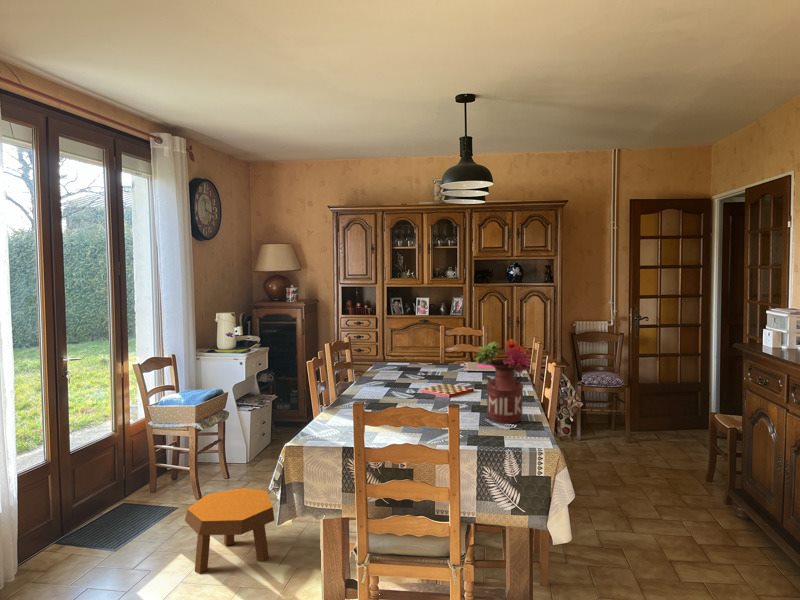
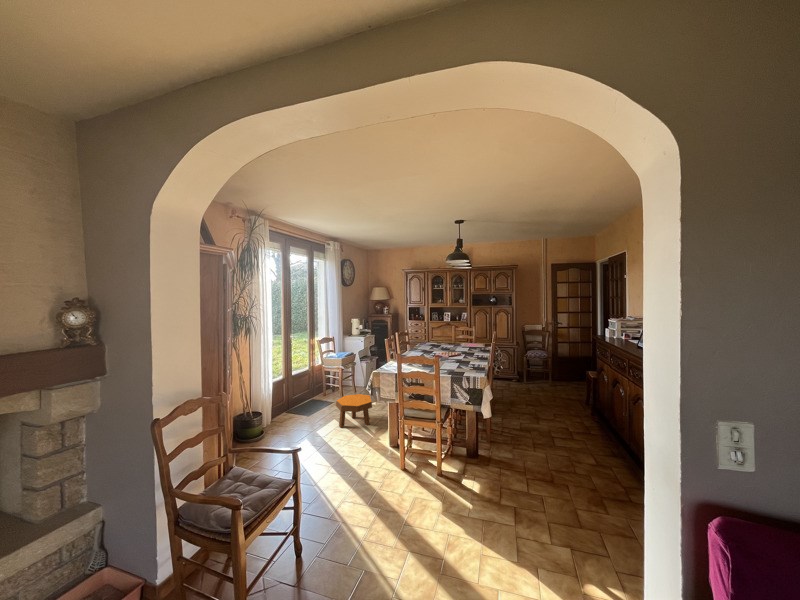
flower arrangement: present [476,339,530,423] -> none [456,330,481,367]

